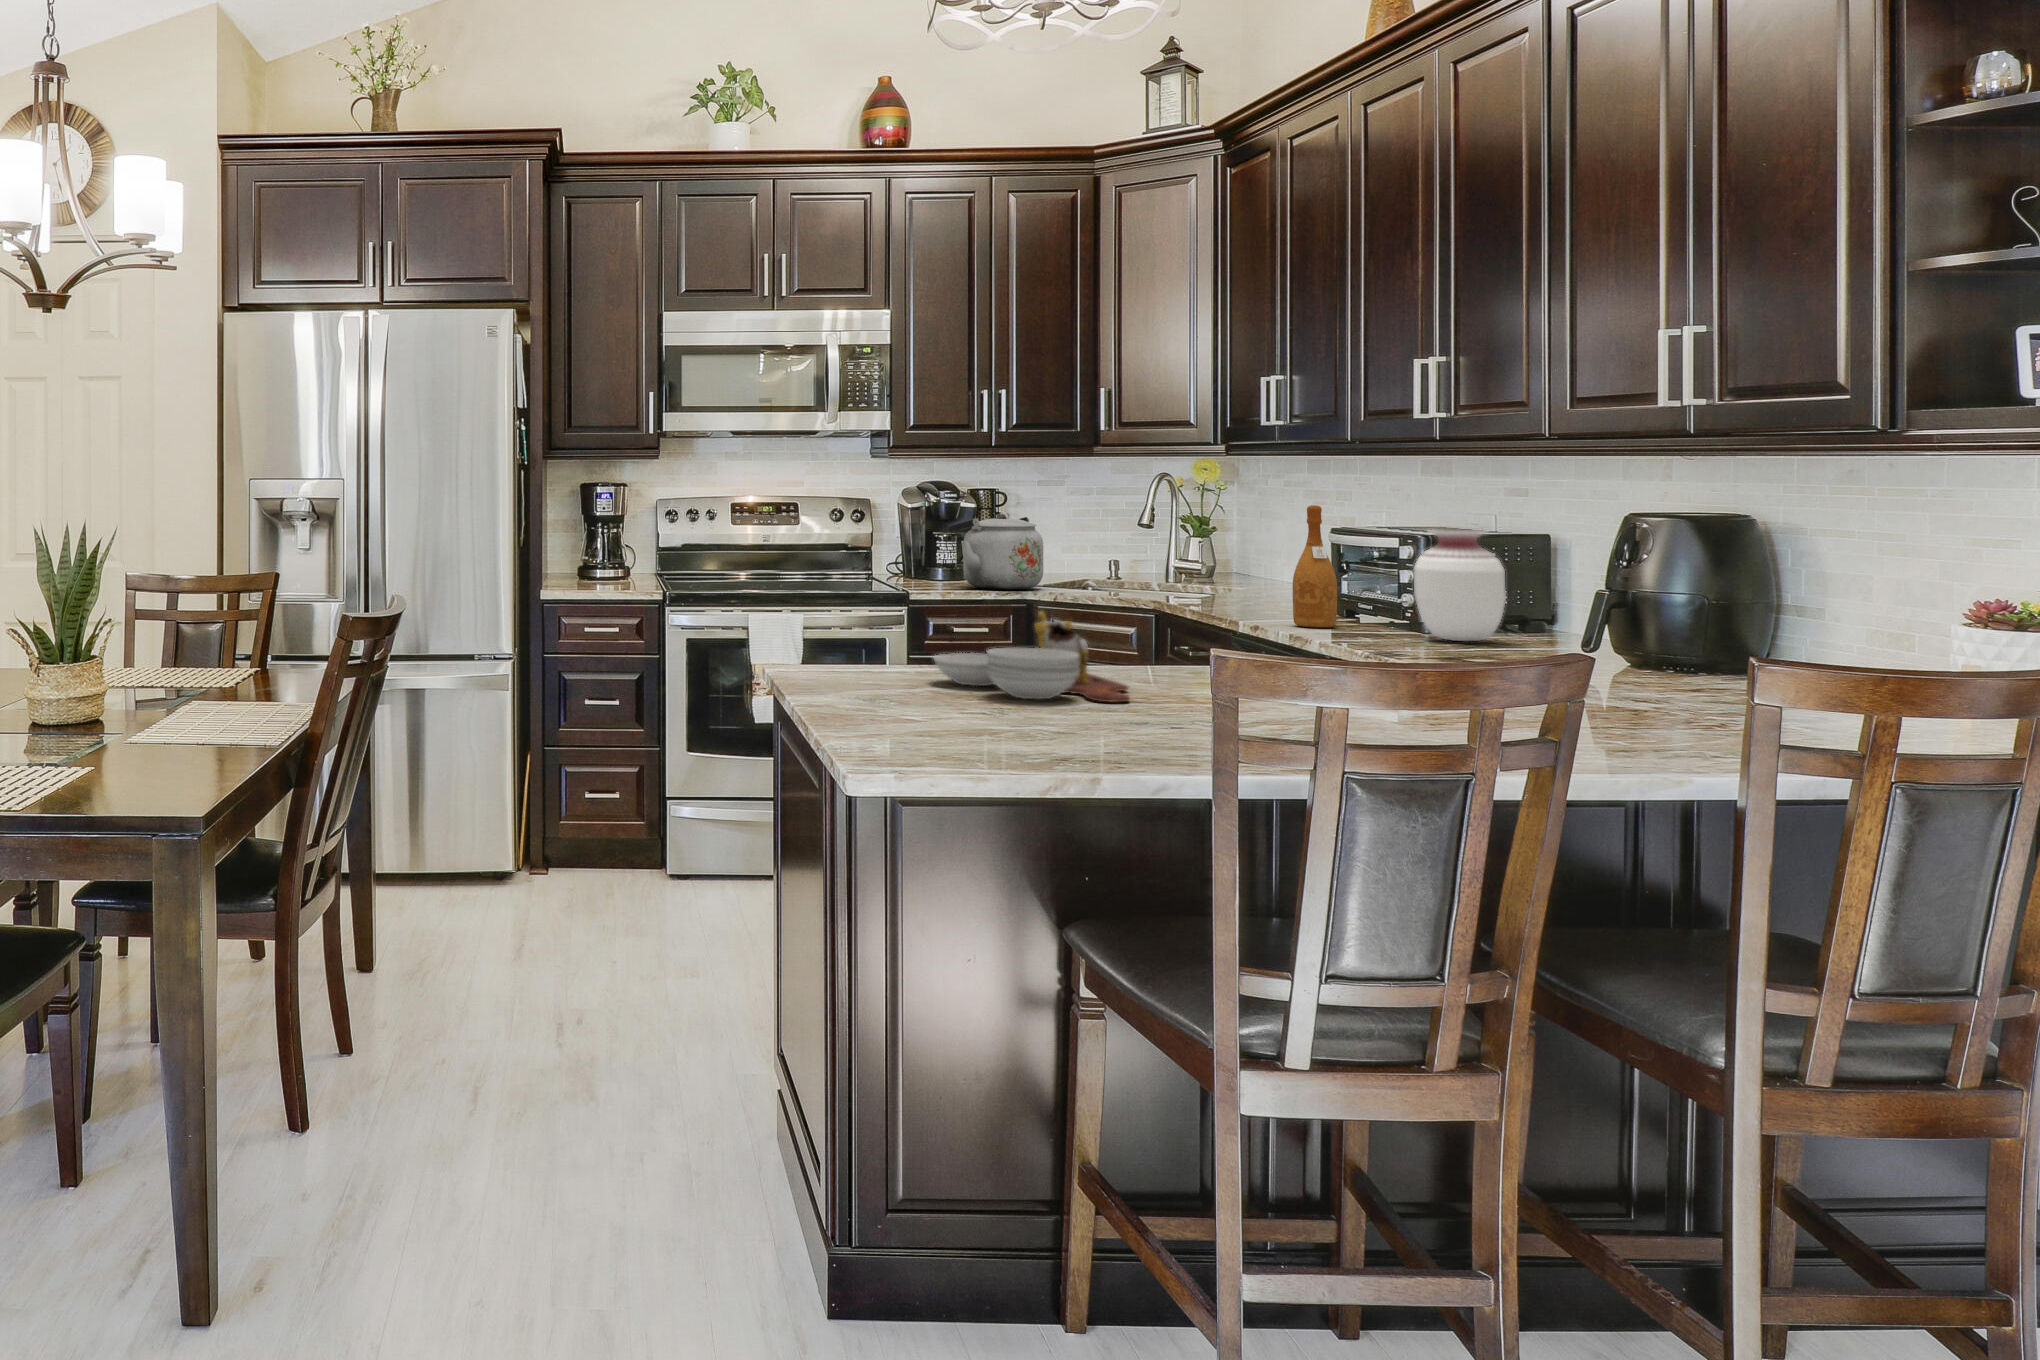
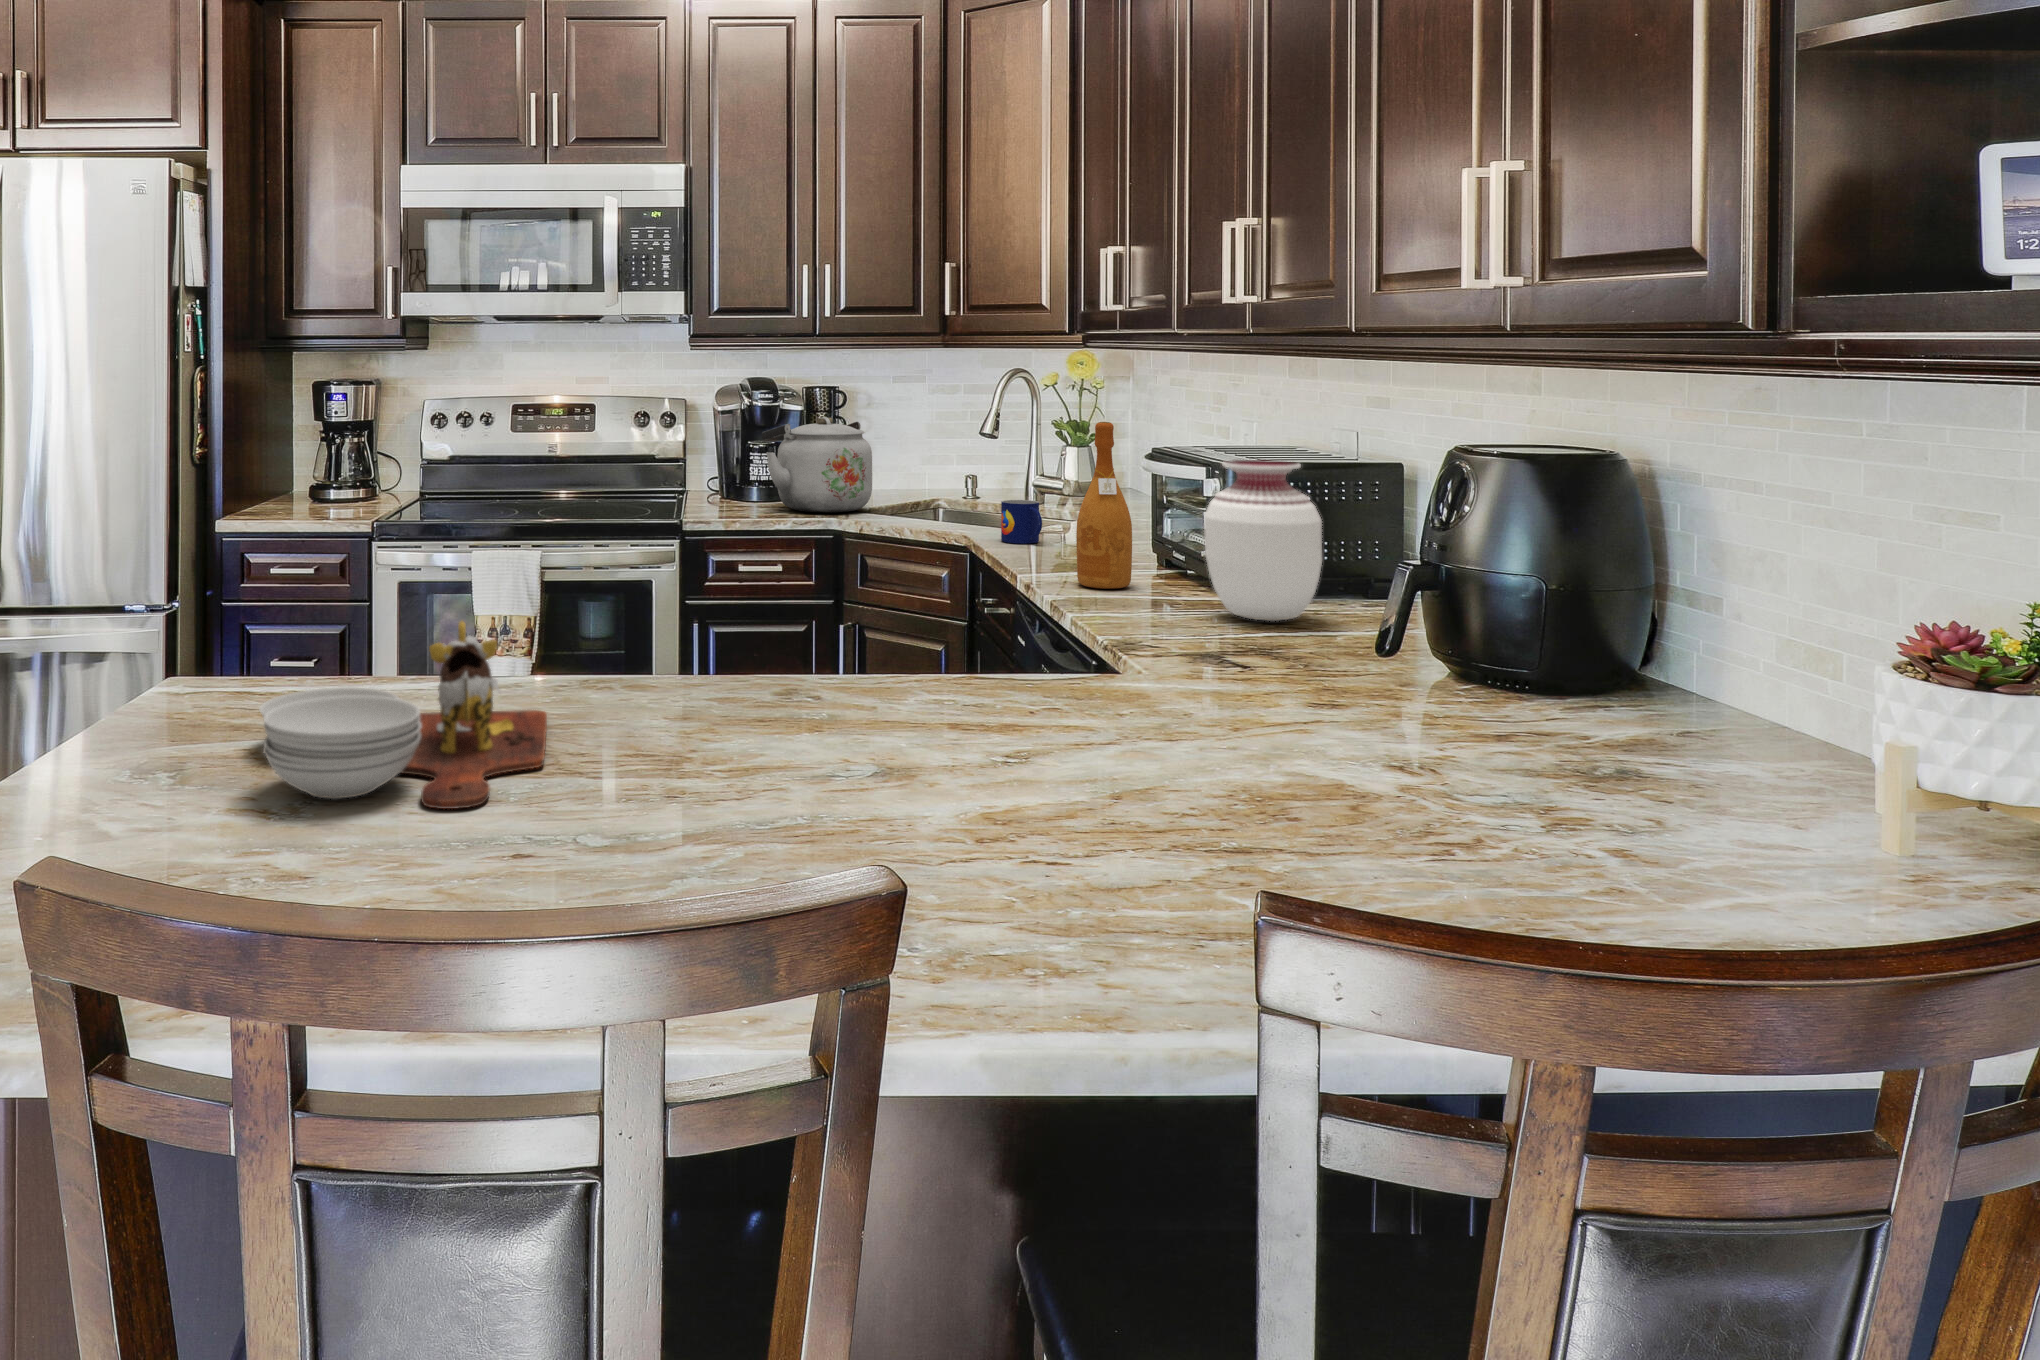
mug: none [1186,573,1224,606] -> present [1001,500,1042,544]

